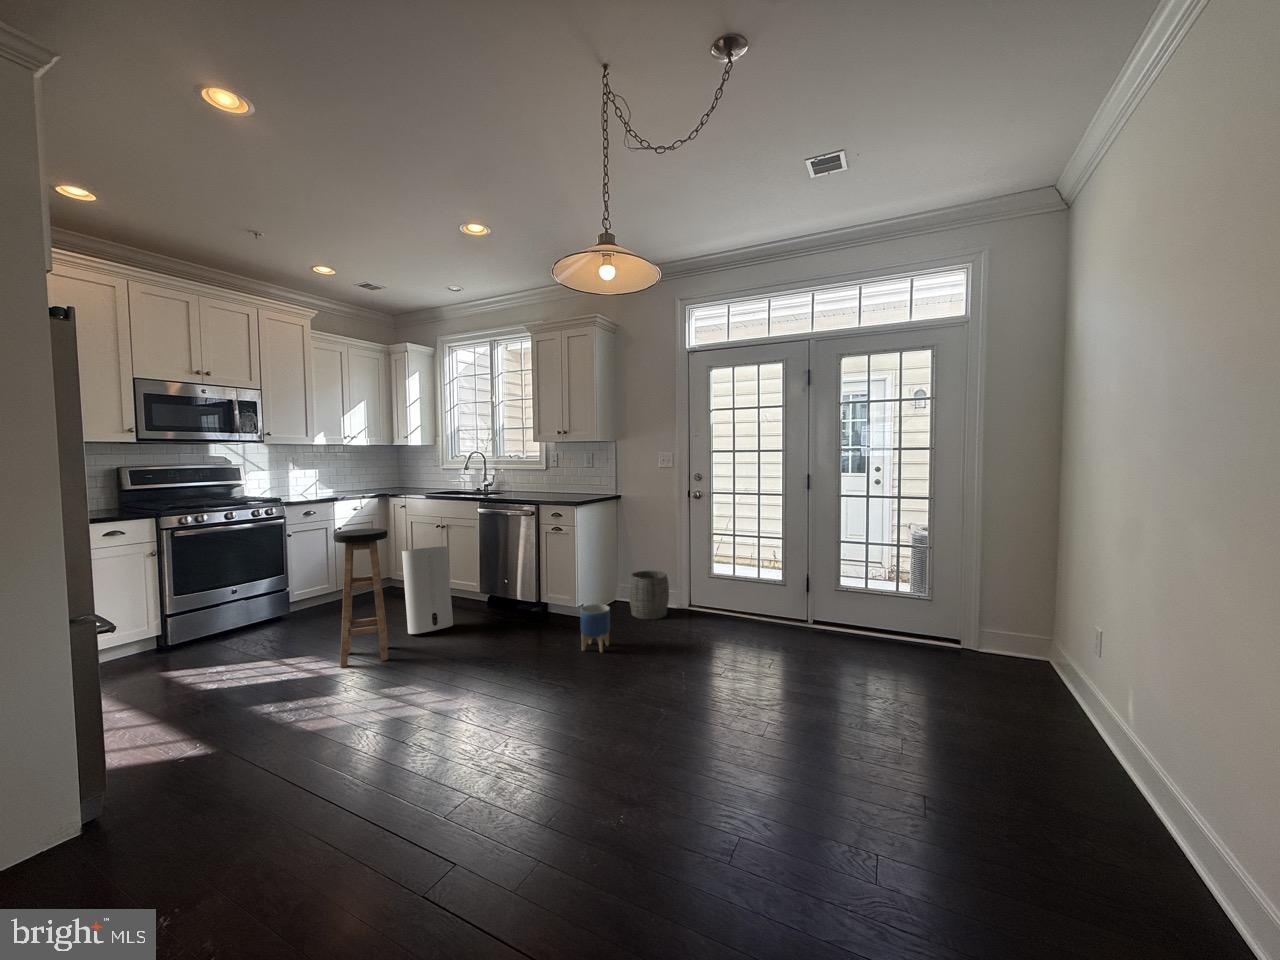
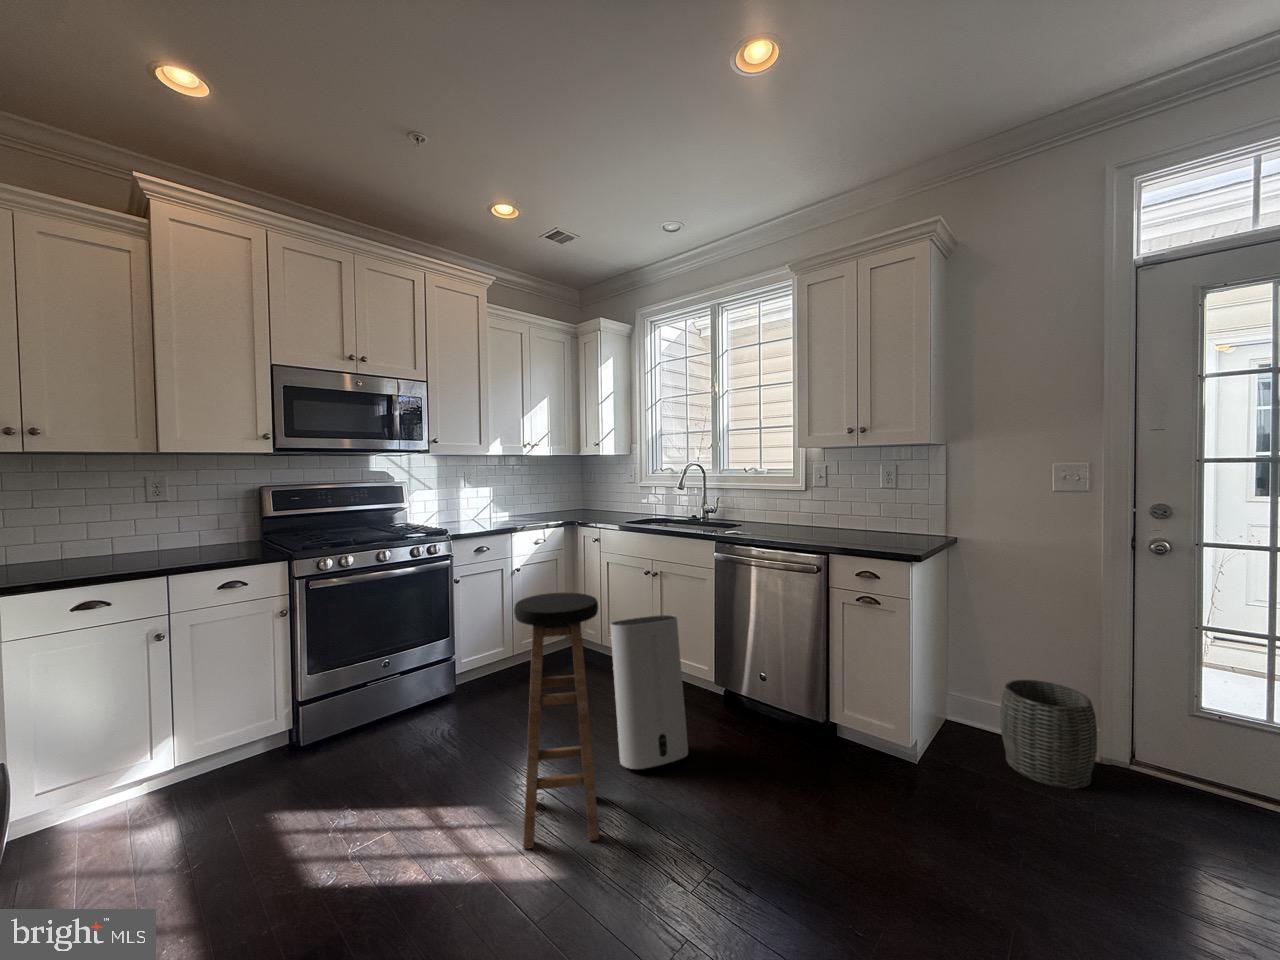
planter: present [580,604,610,653] -> none [974,775,1051,903]

